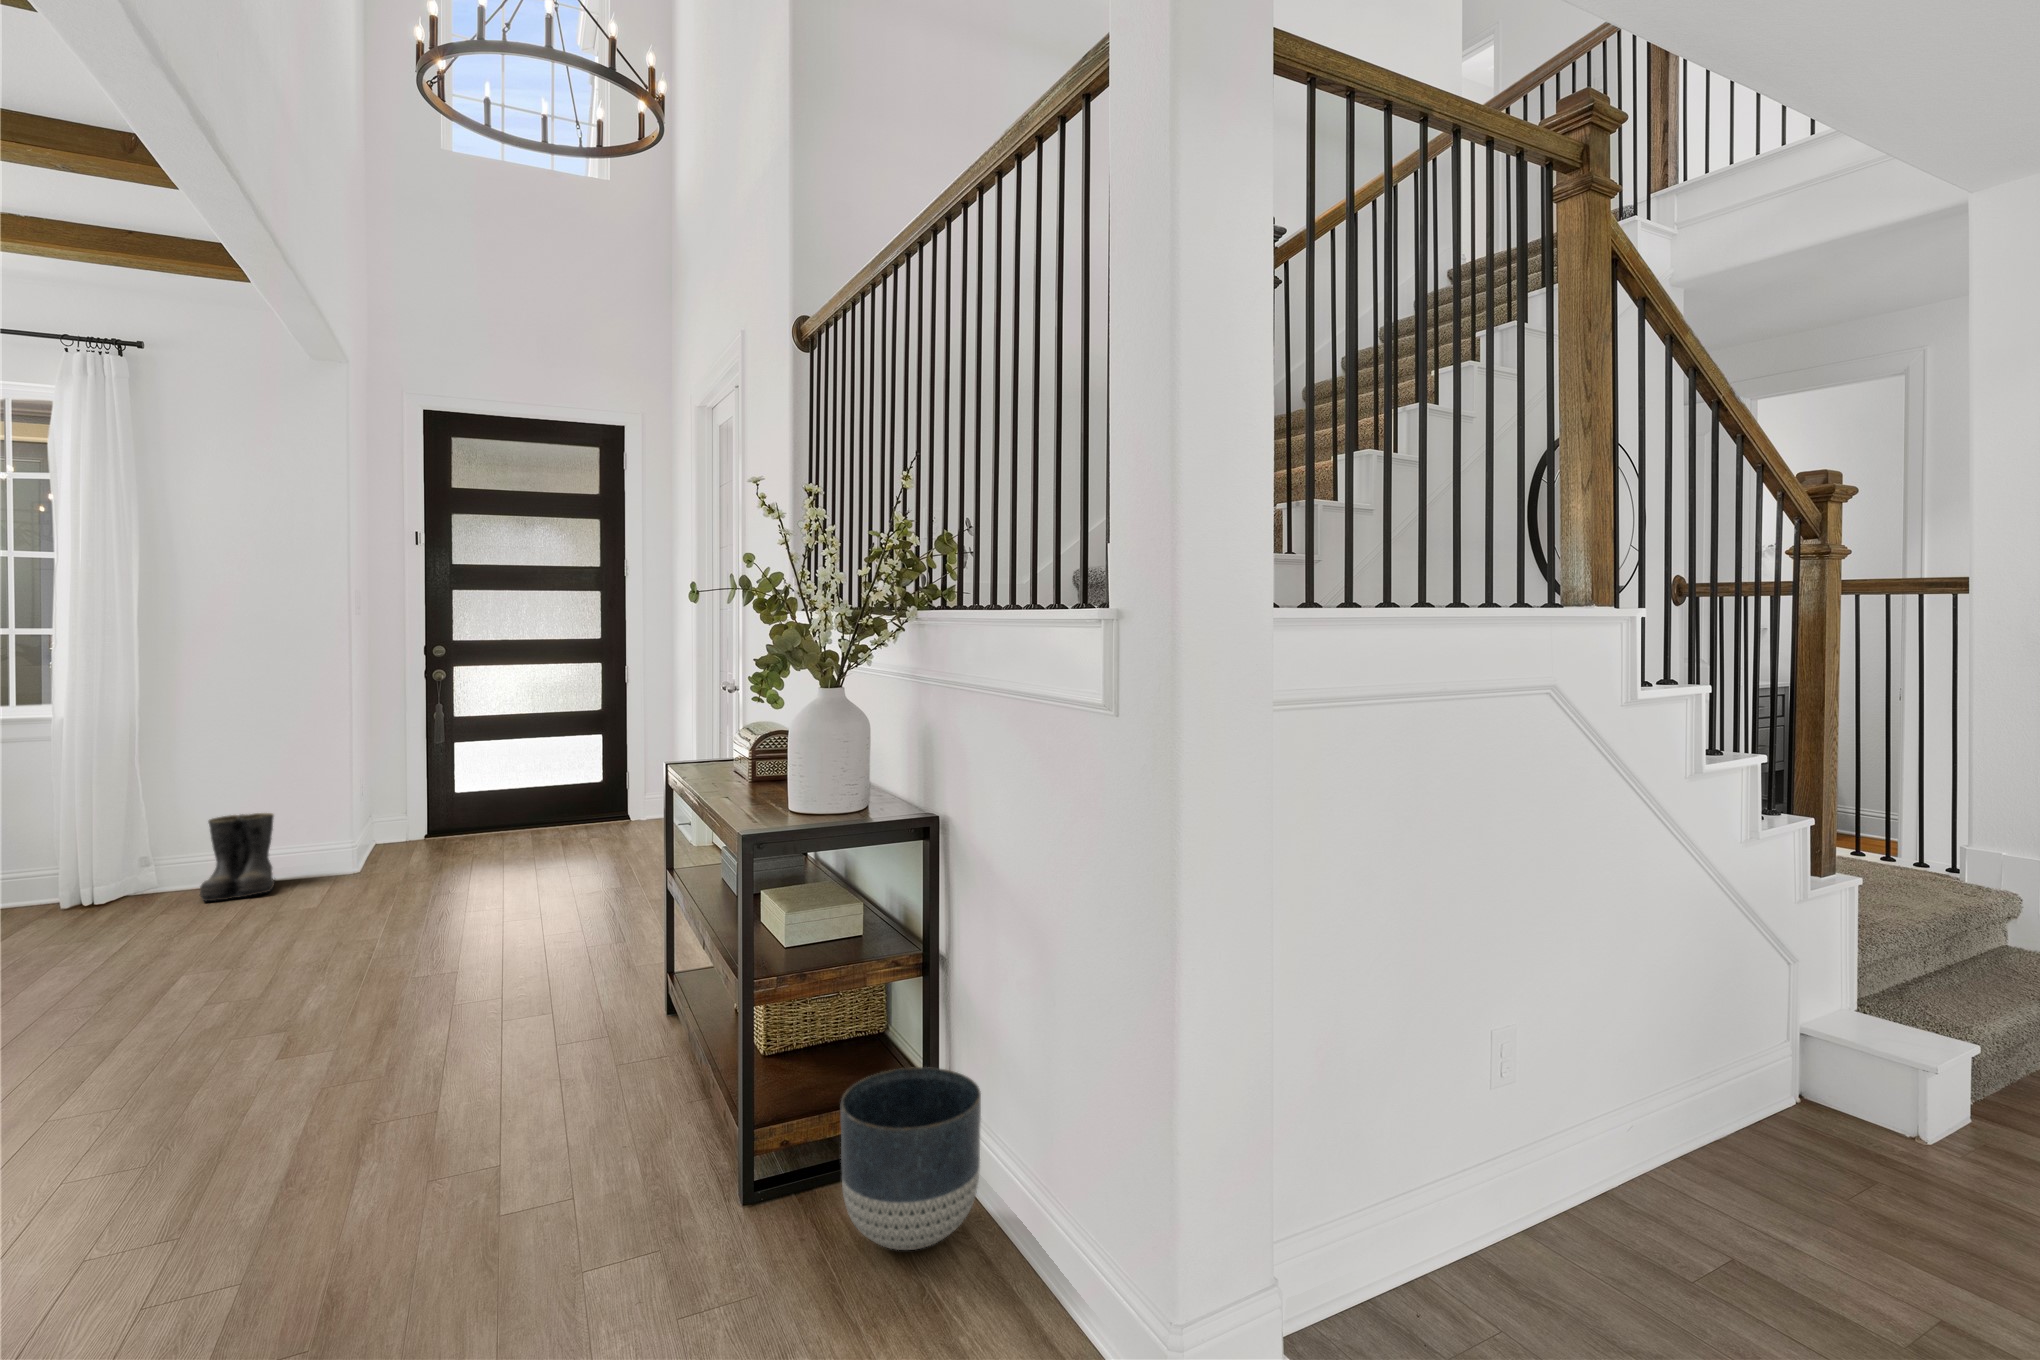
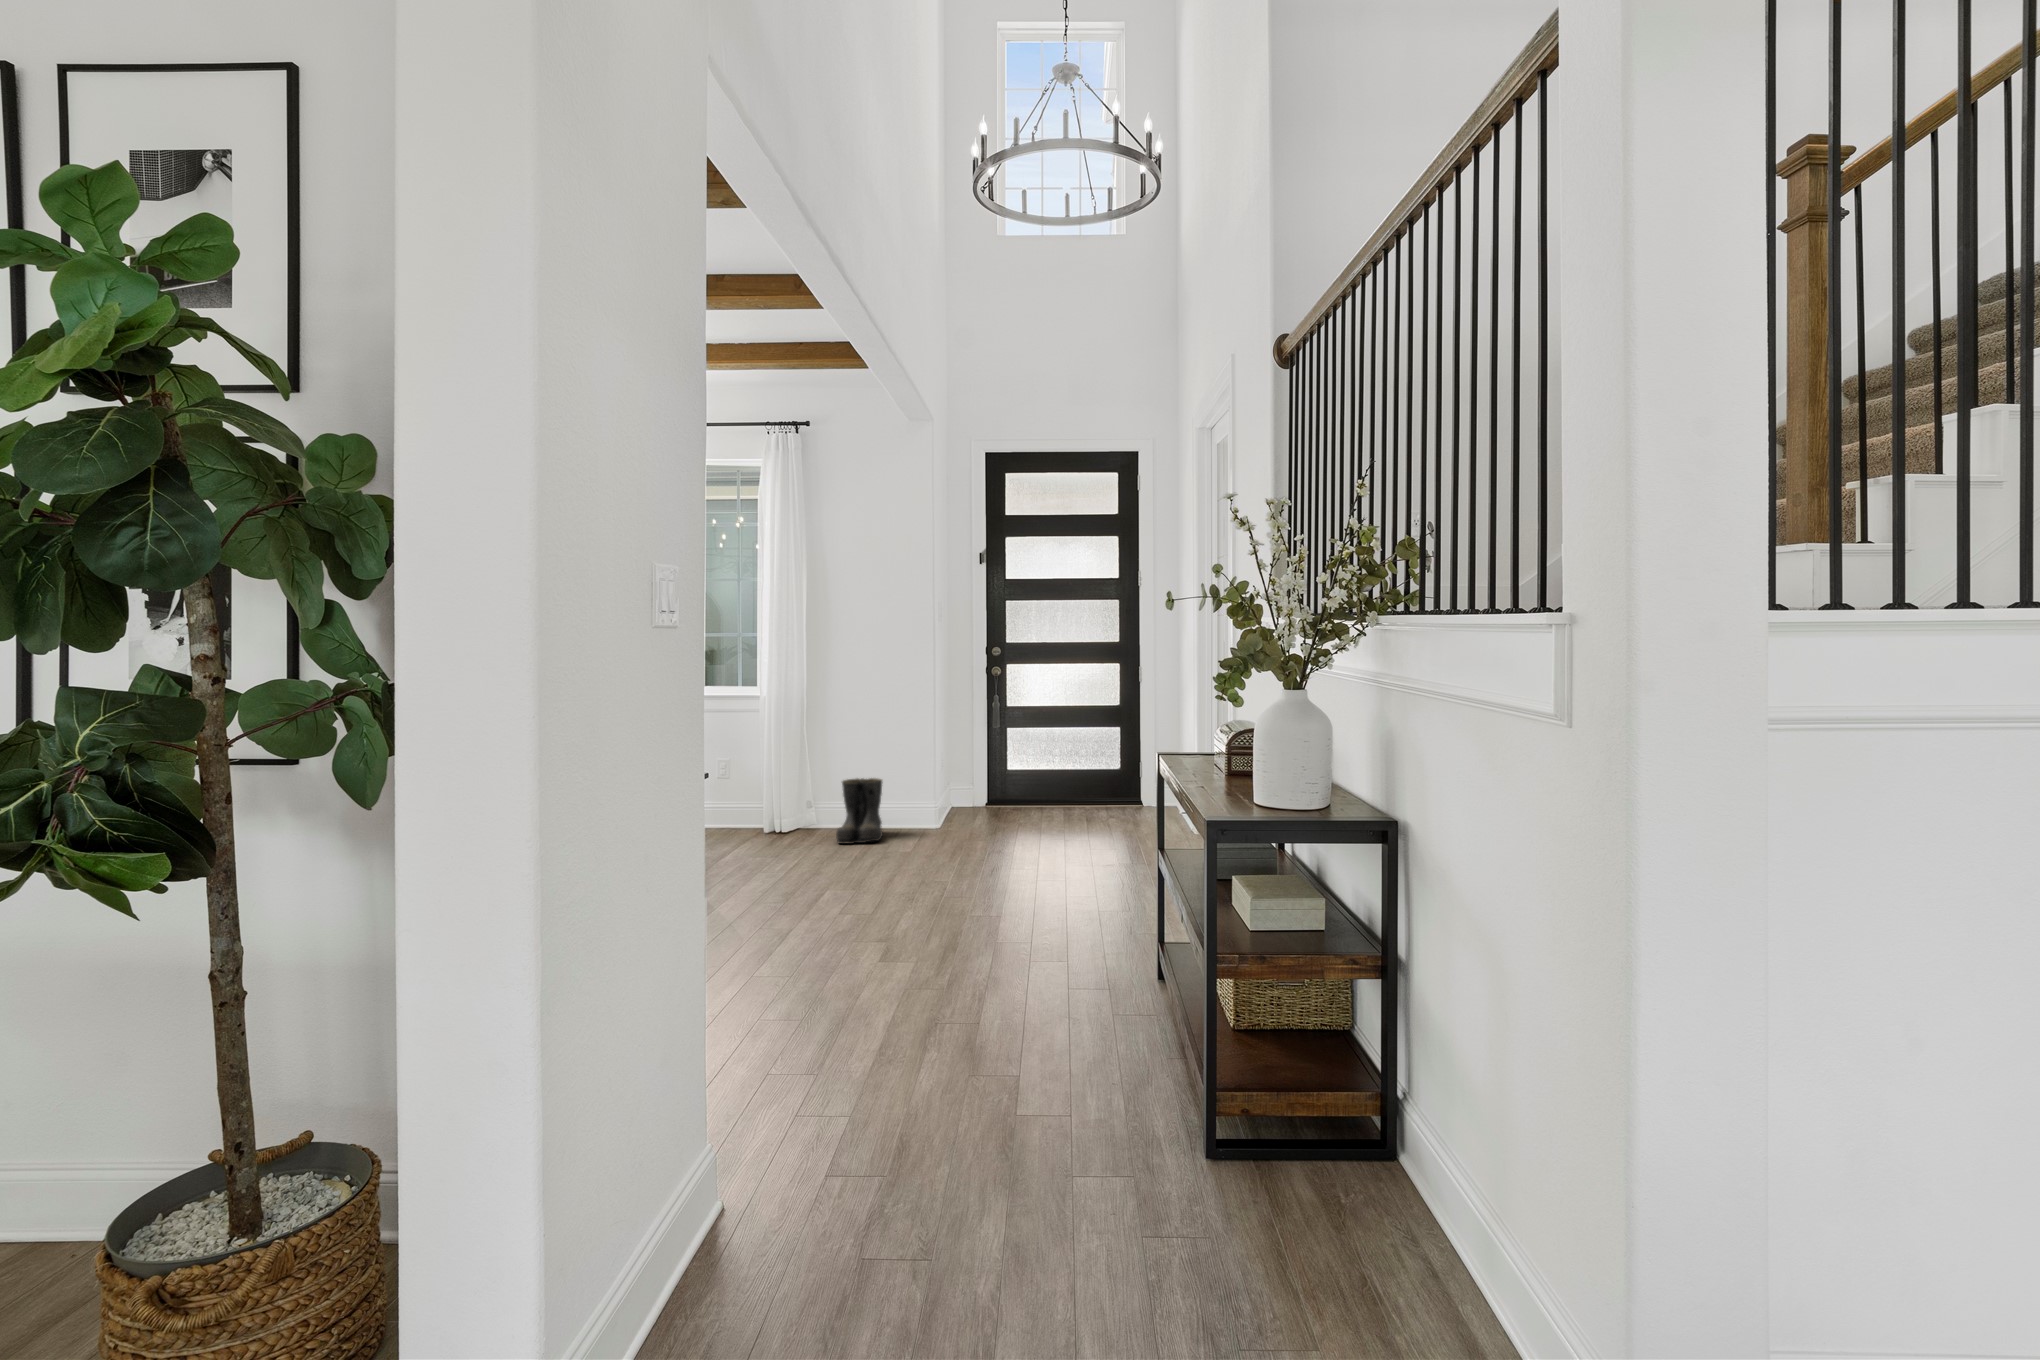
planter: present [841,1067,981,1250] -> none [1290,1062,1430,1239]

